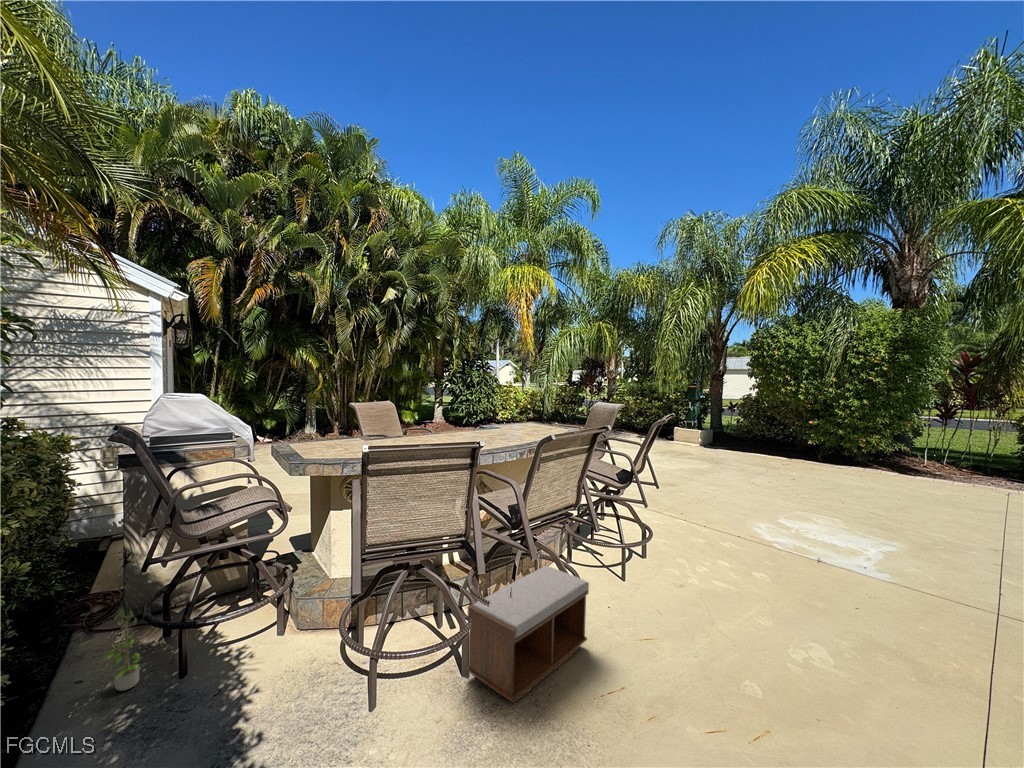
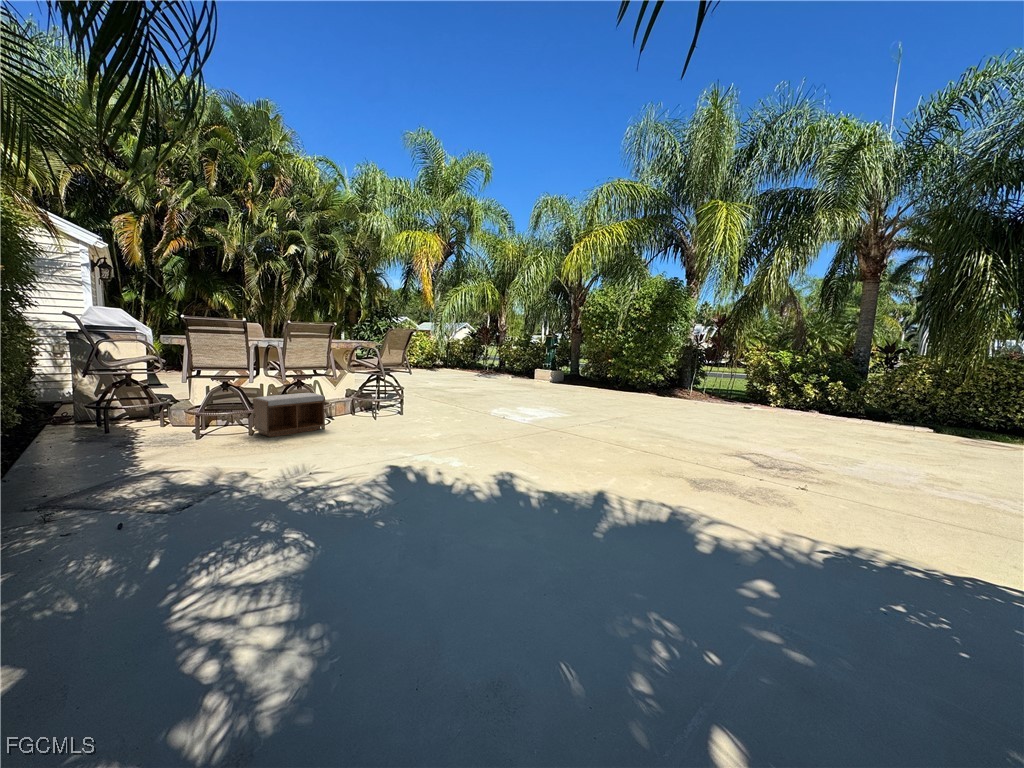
potted plant: present [103,608,142,691] -> none [68,394,89,432]

